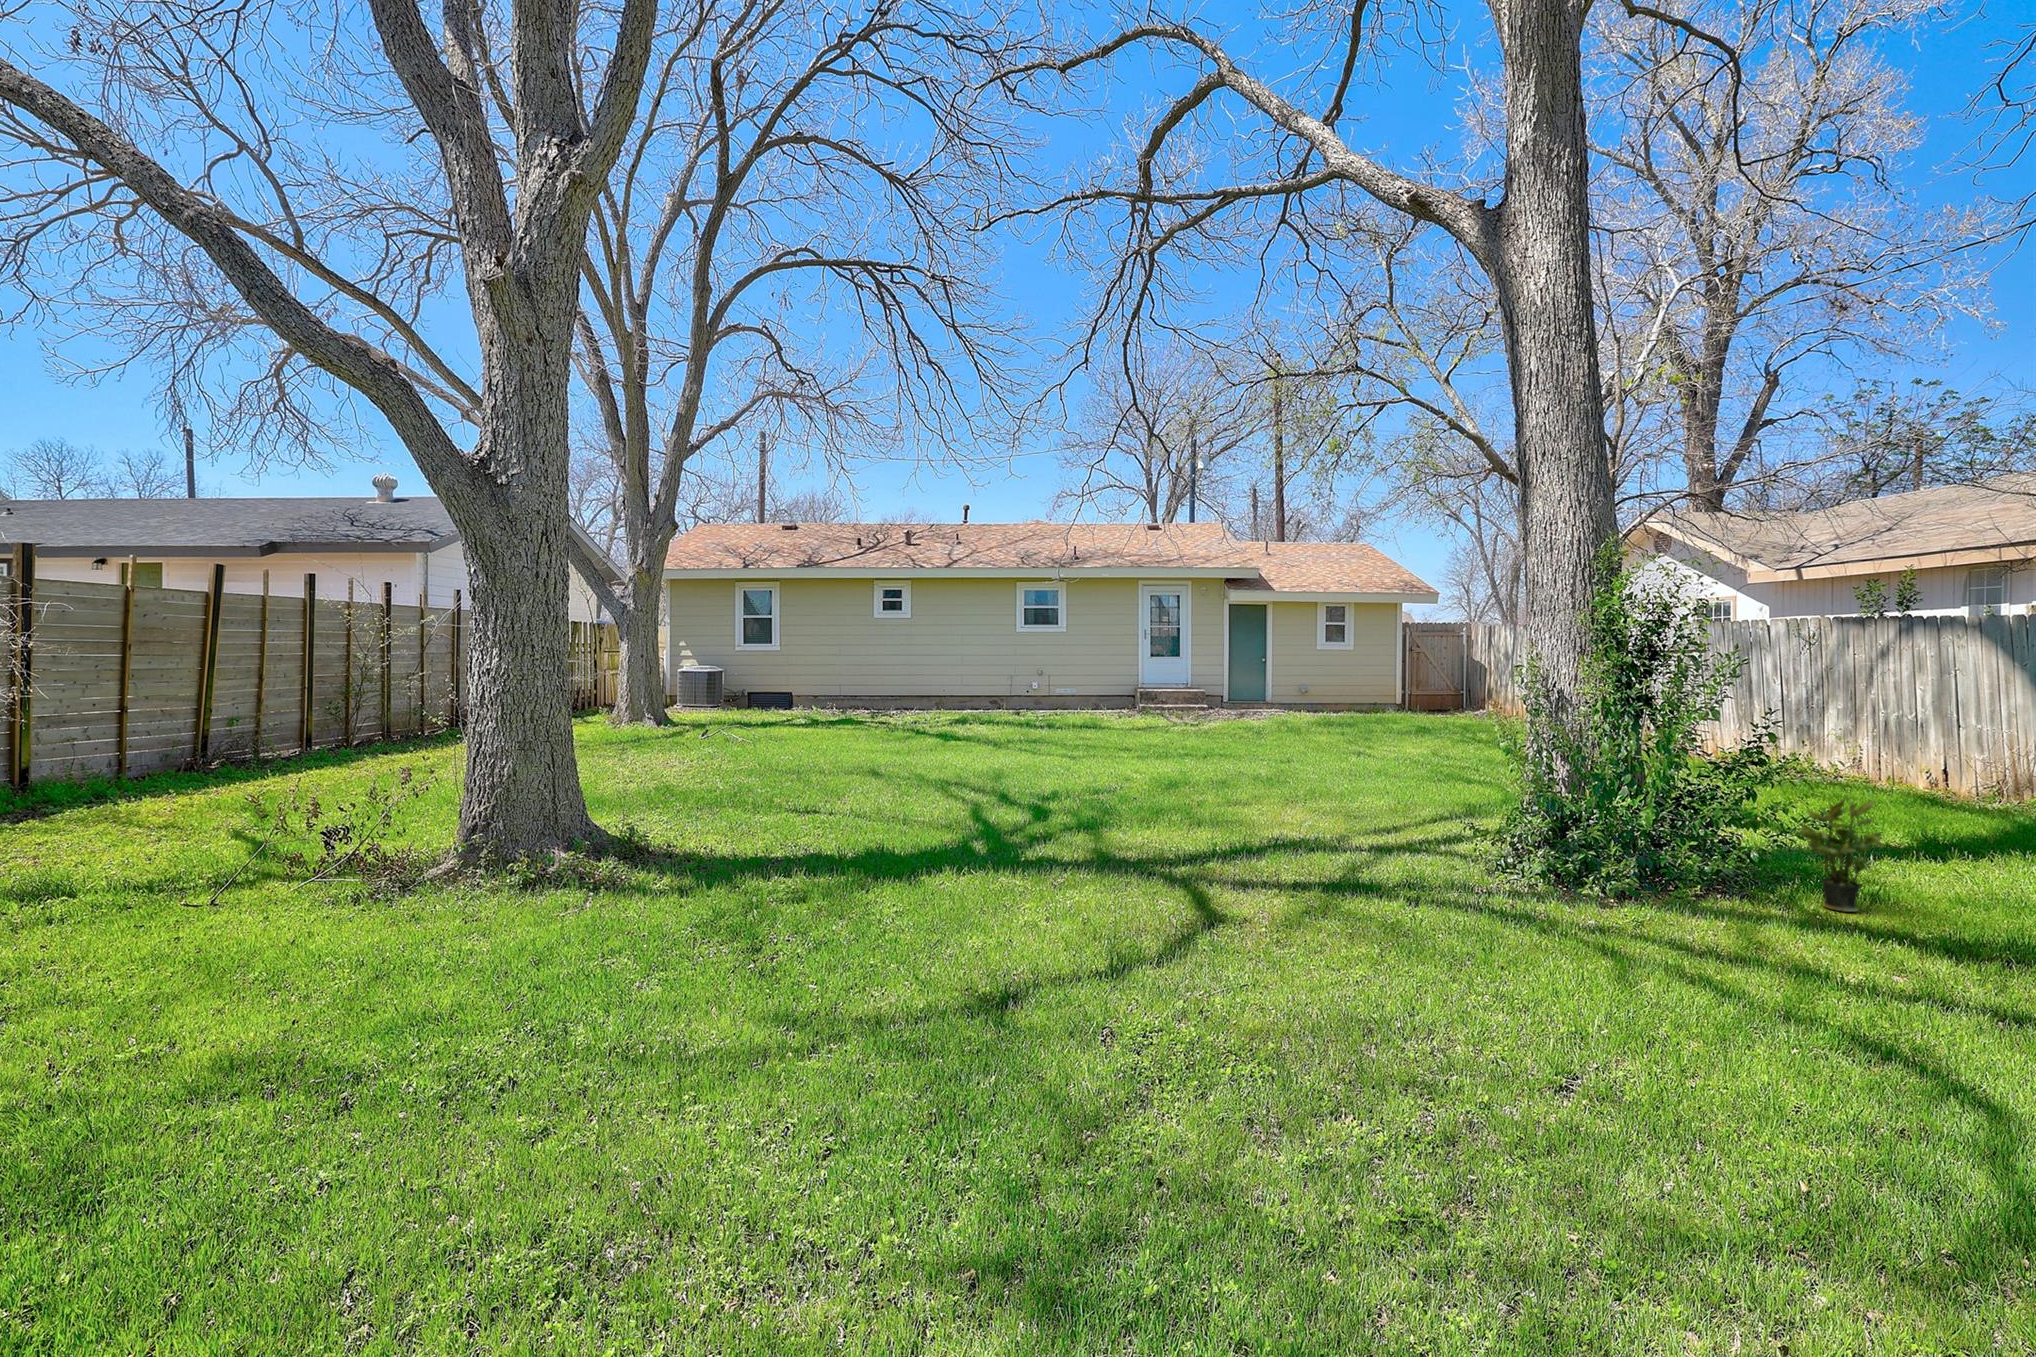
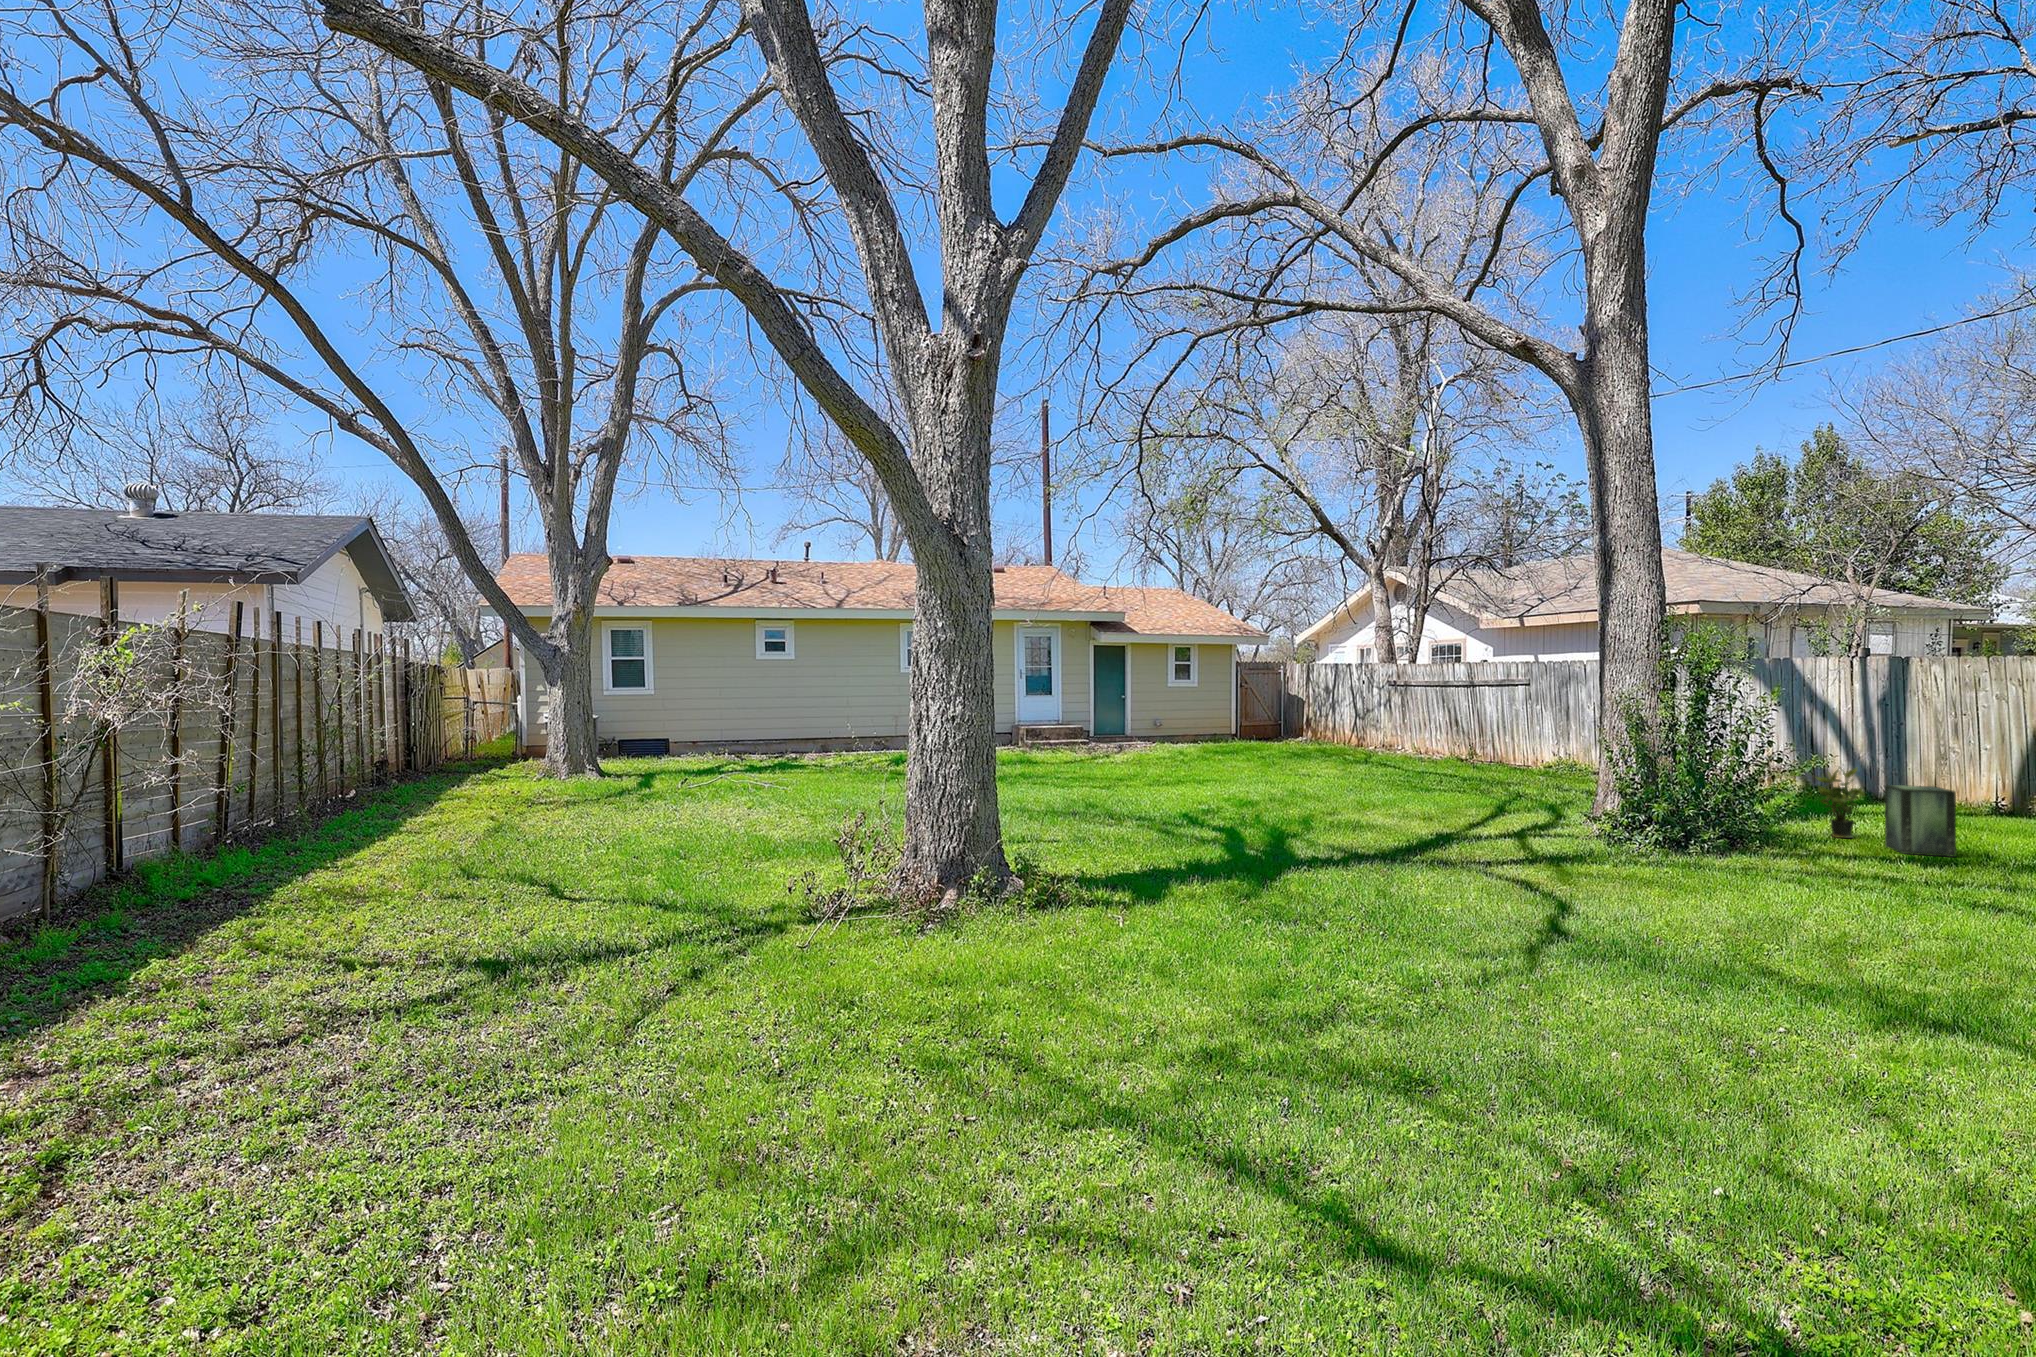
storage box: none [1879,832,1982,967] -> present [1885,785,1956,857]

